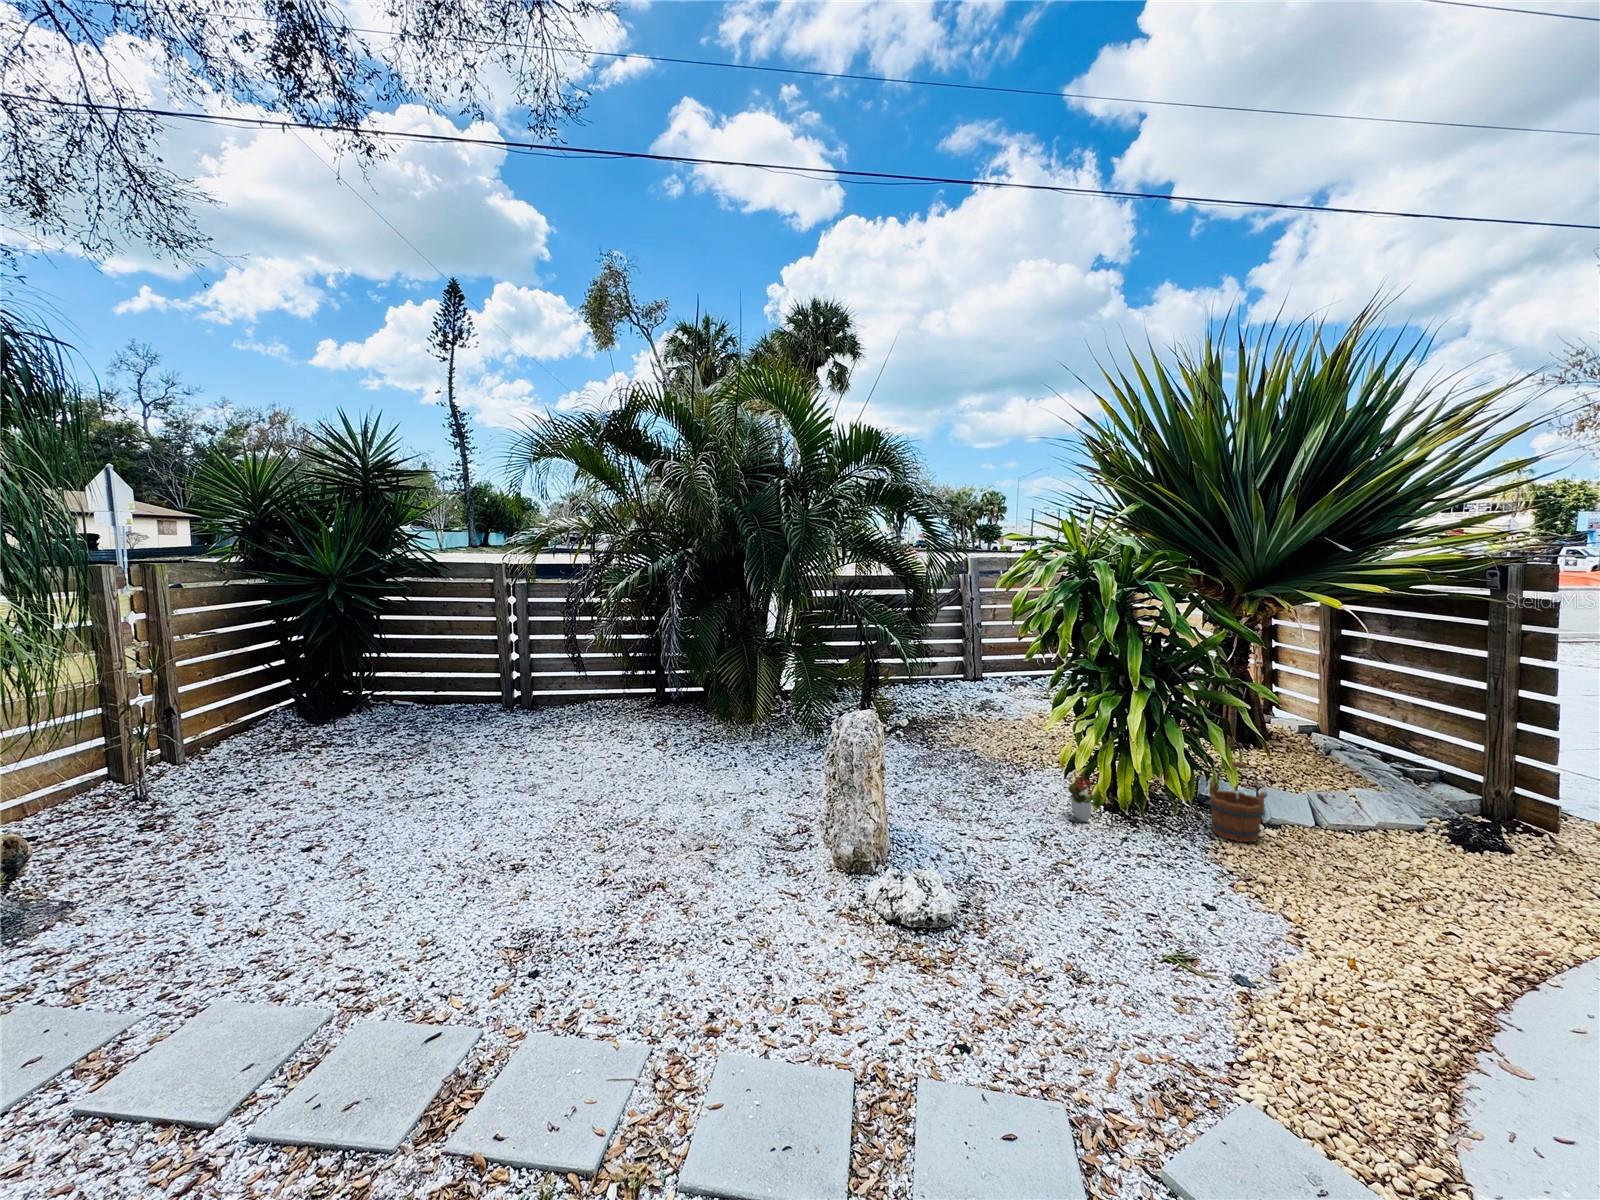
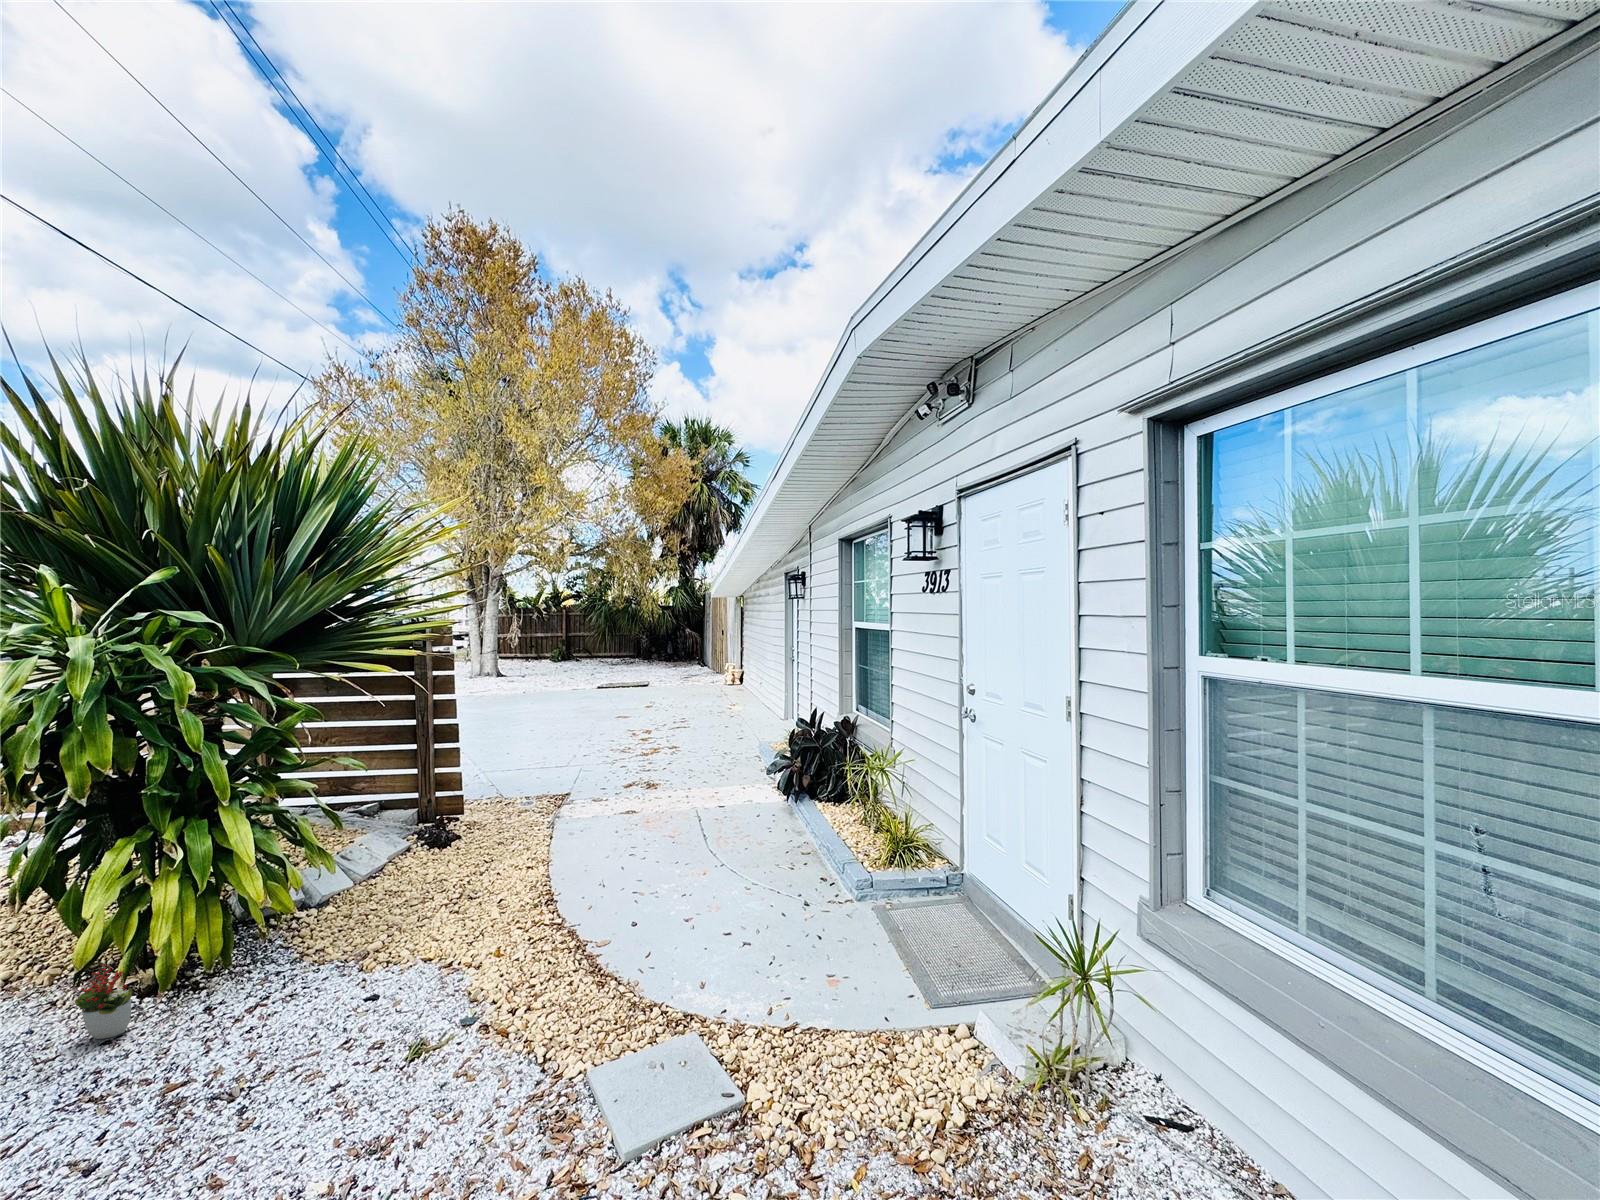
wooden bucket: present [1209,761,1267,842] -> none [264,852,330,943]

